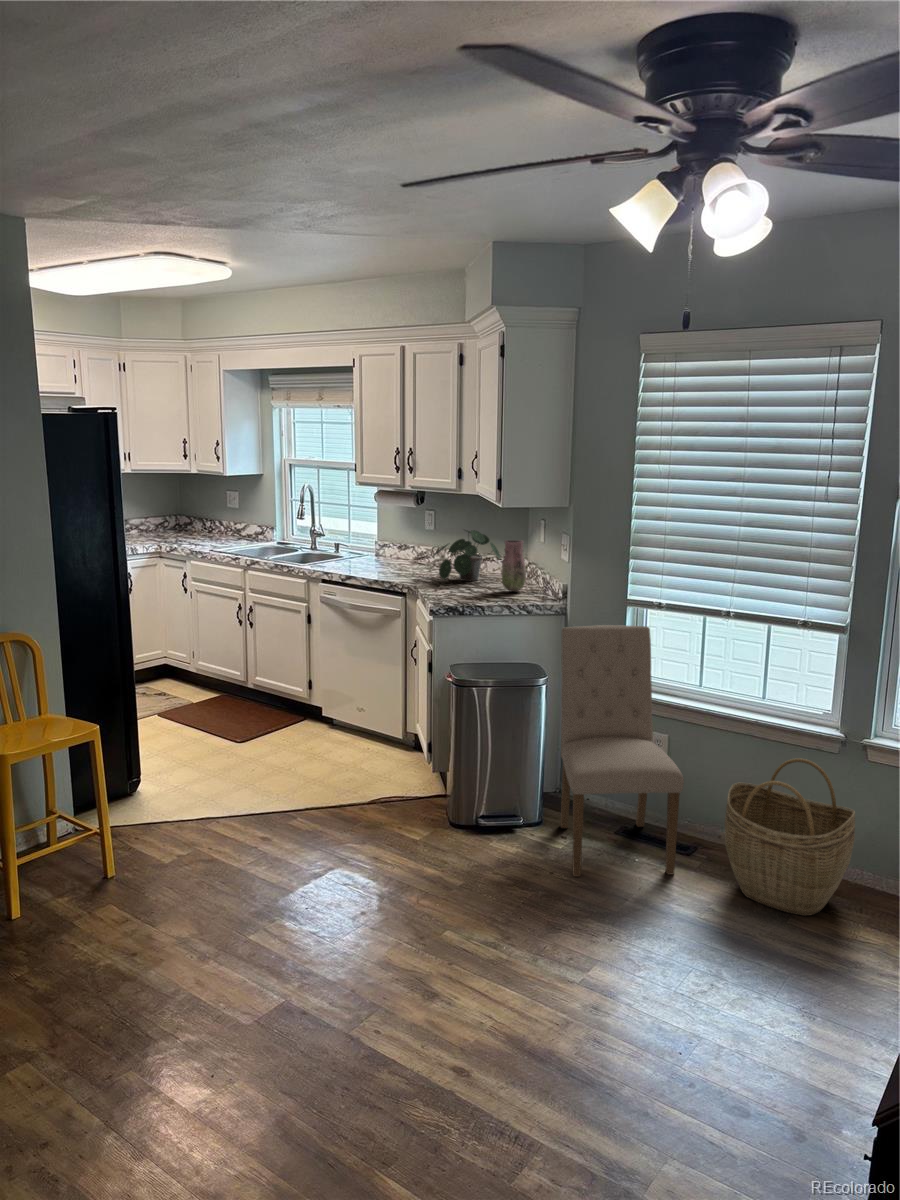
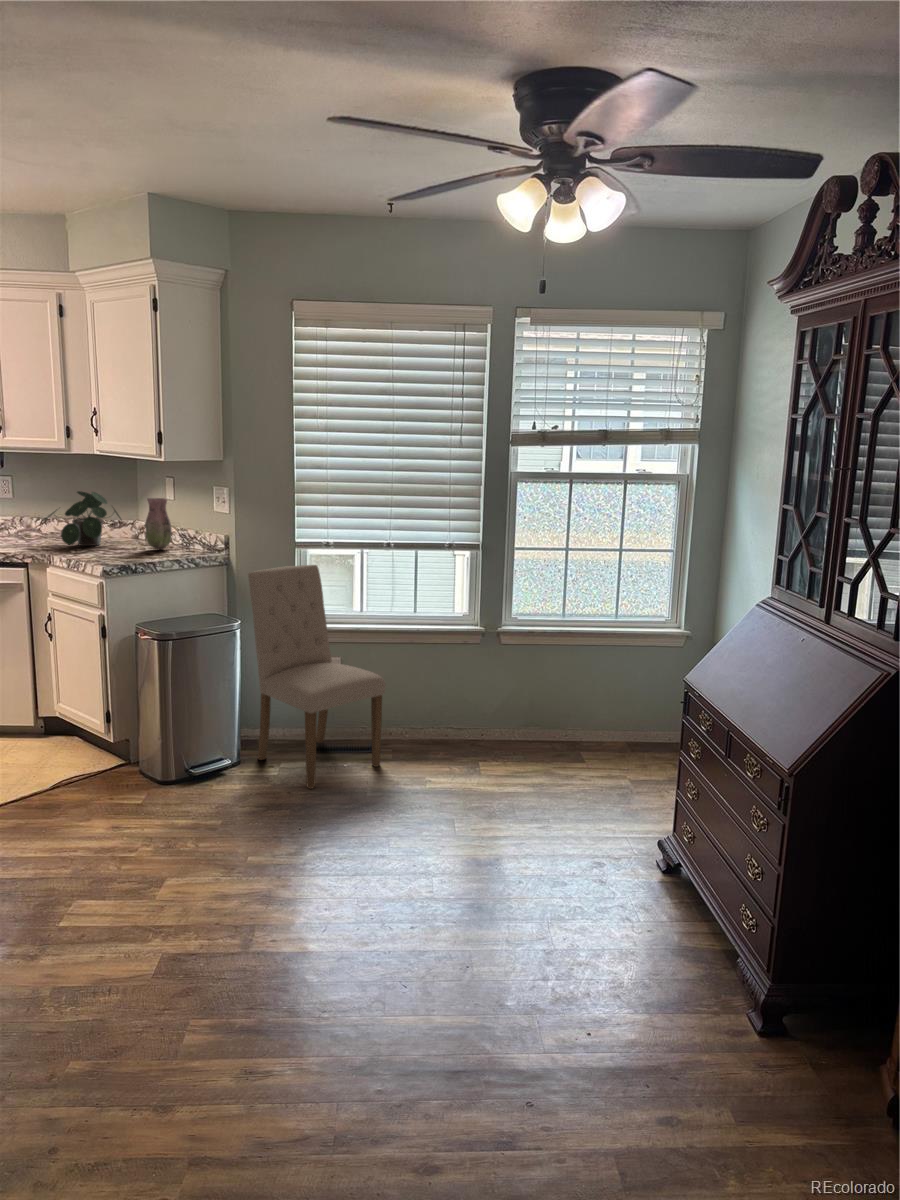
woven basket: present [724,758,855,916] -> none [415,649,508,765]

